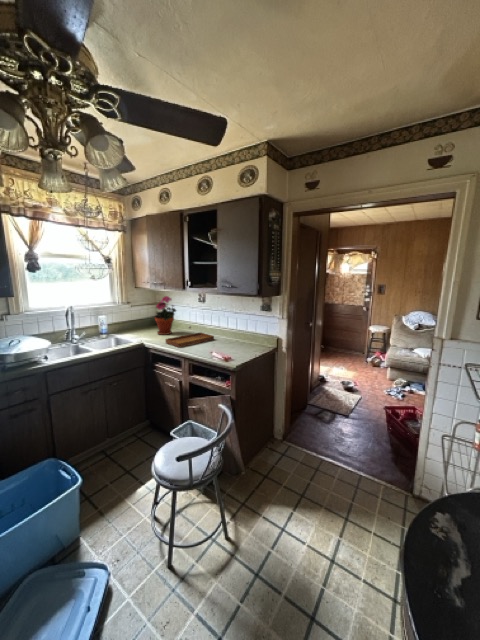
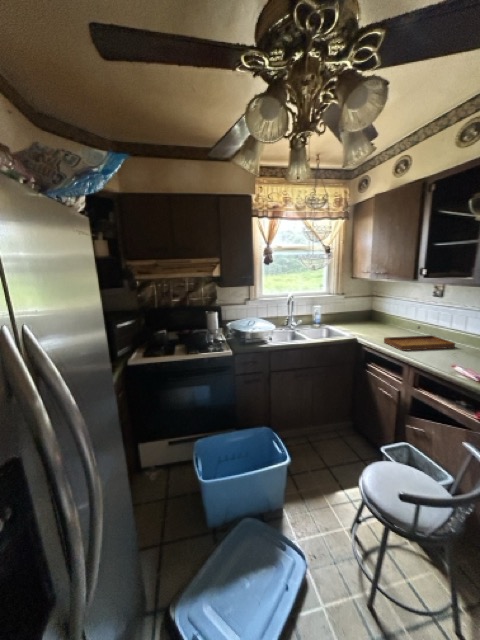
potted plant: present [155,296,176,335] -> none [372,287,401,332]

